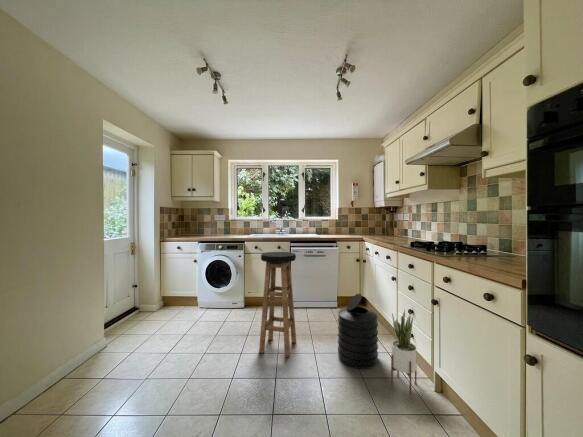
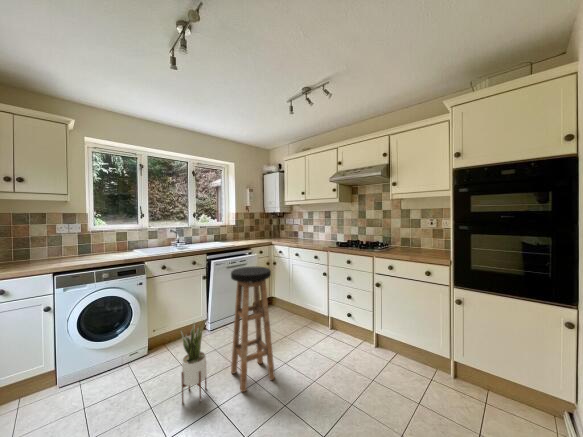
trash can: present [338,294,378,369] -> none [304,293,337,359]
potted plant: present [391,310,417,393] -> present [181,325,207,402]

